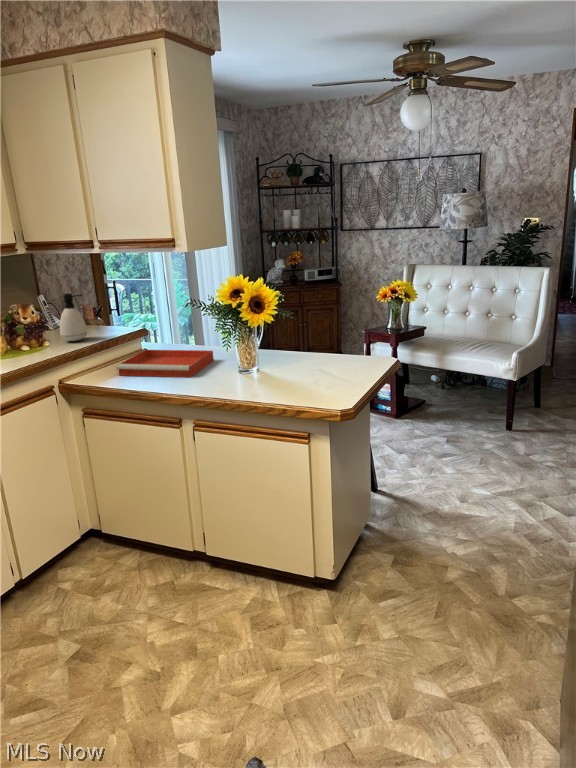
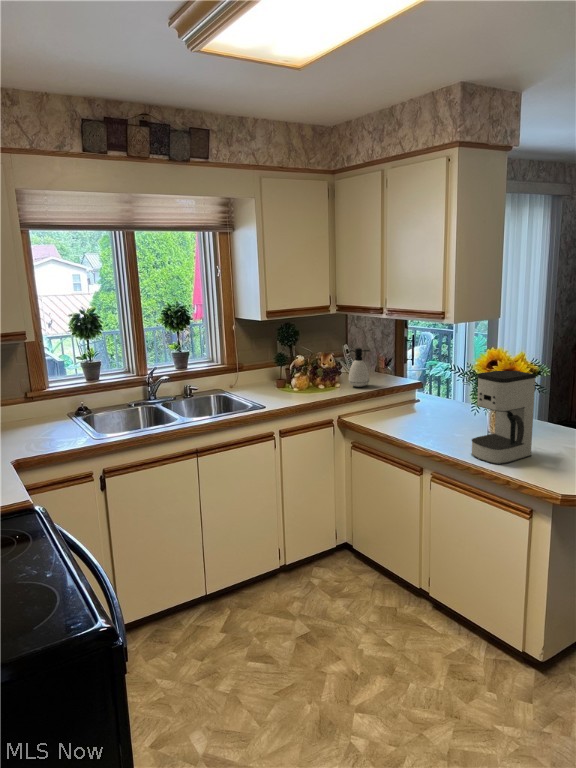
coffee maker: none [232,294,292,396] -> present [471,371,536,464]
tray: present [117,350,214,377] -> none [384,402,471,434]

